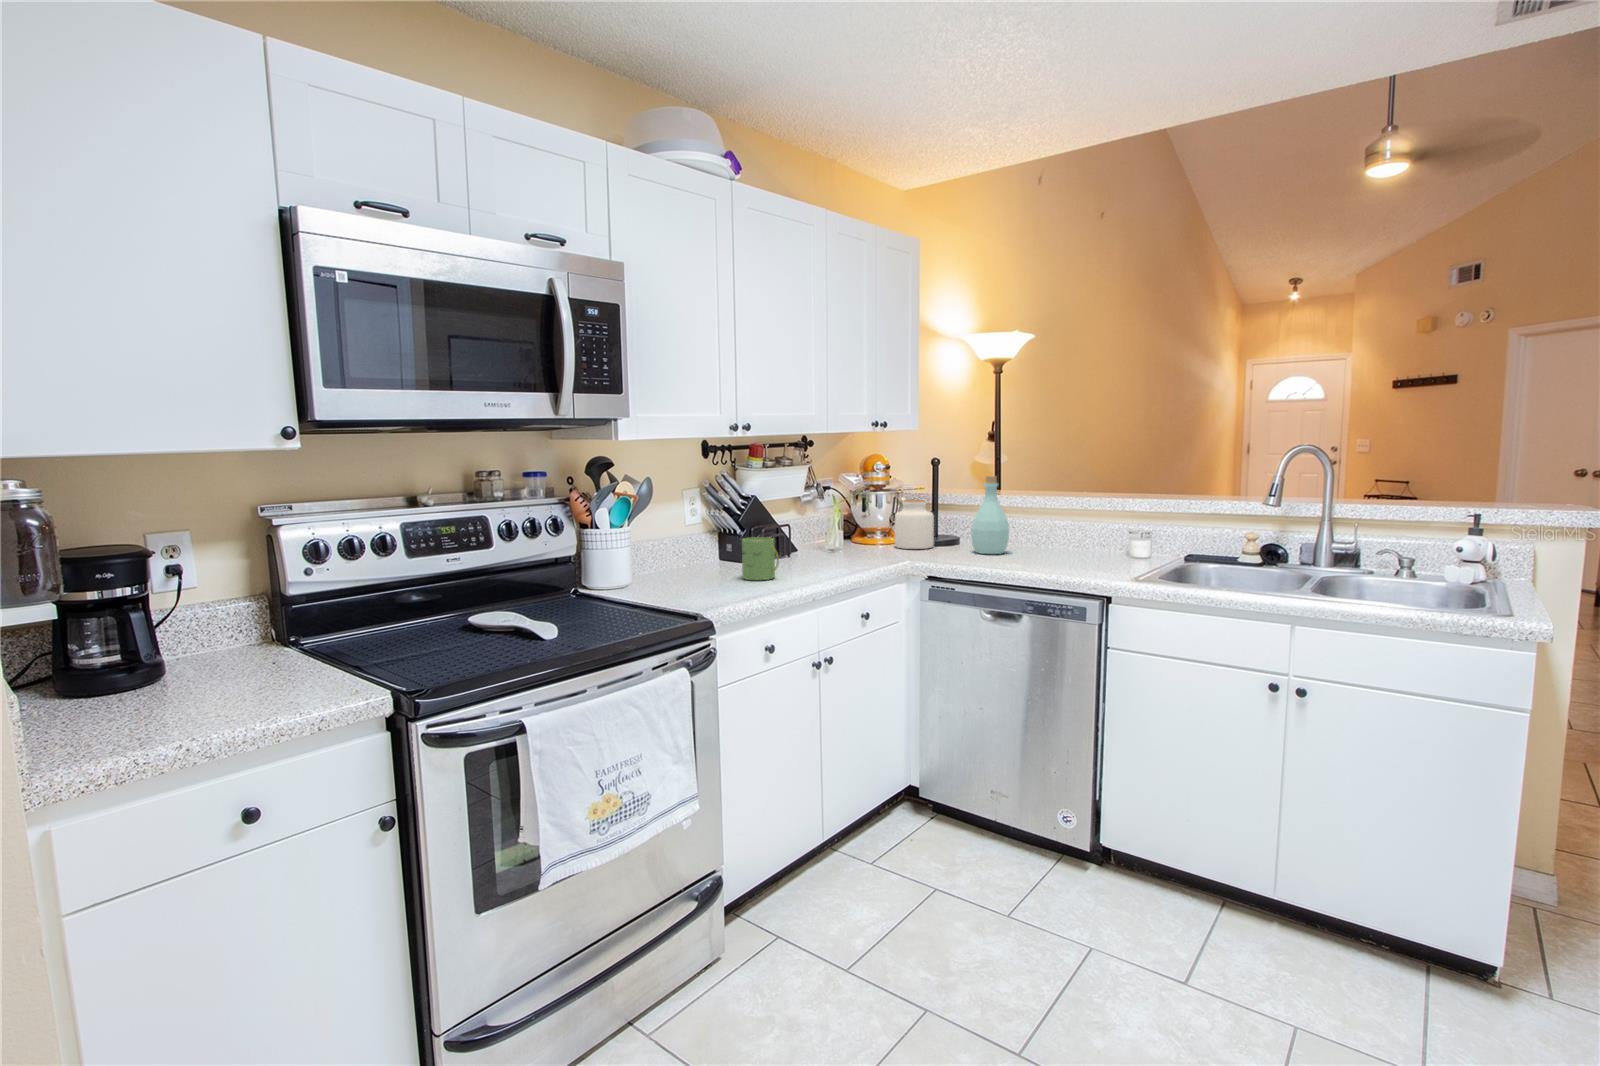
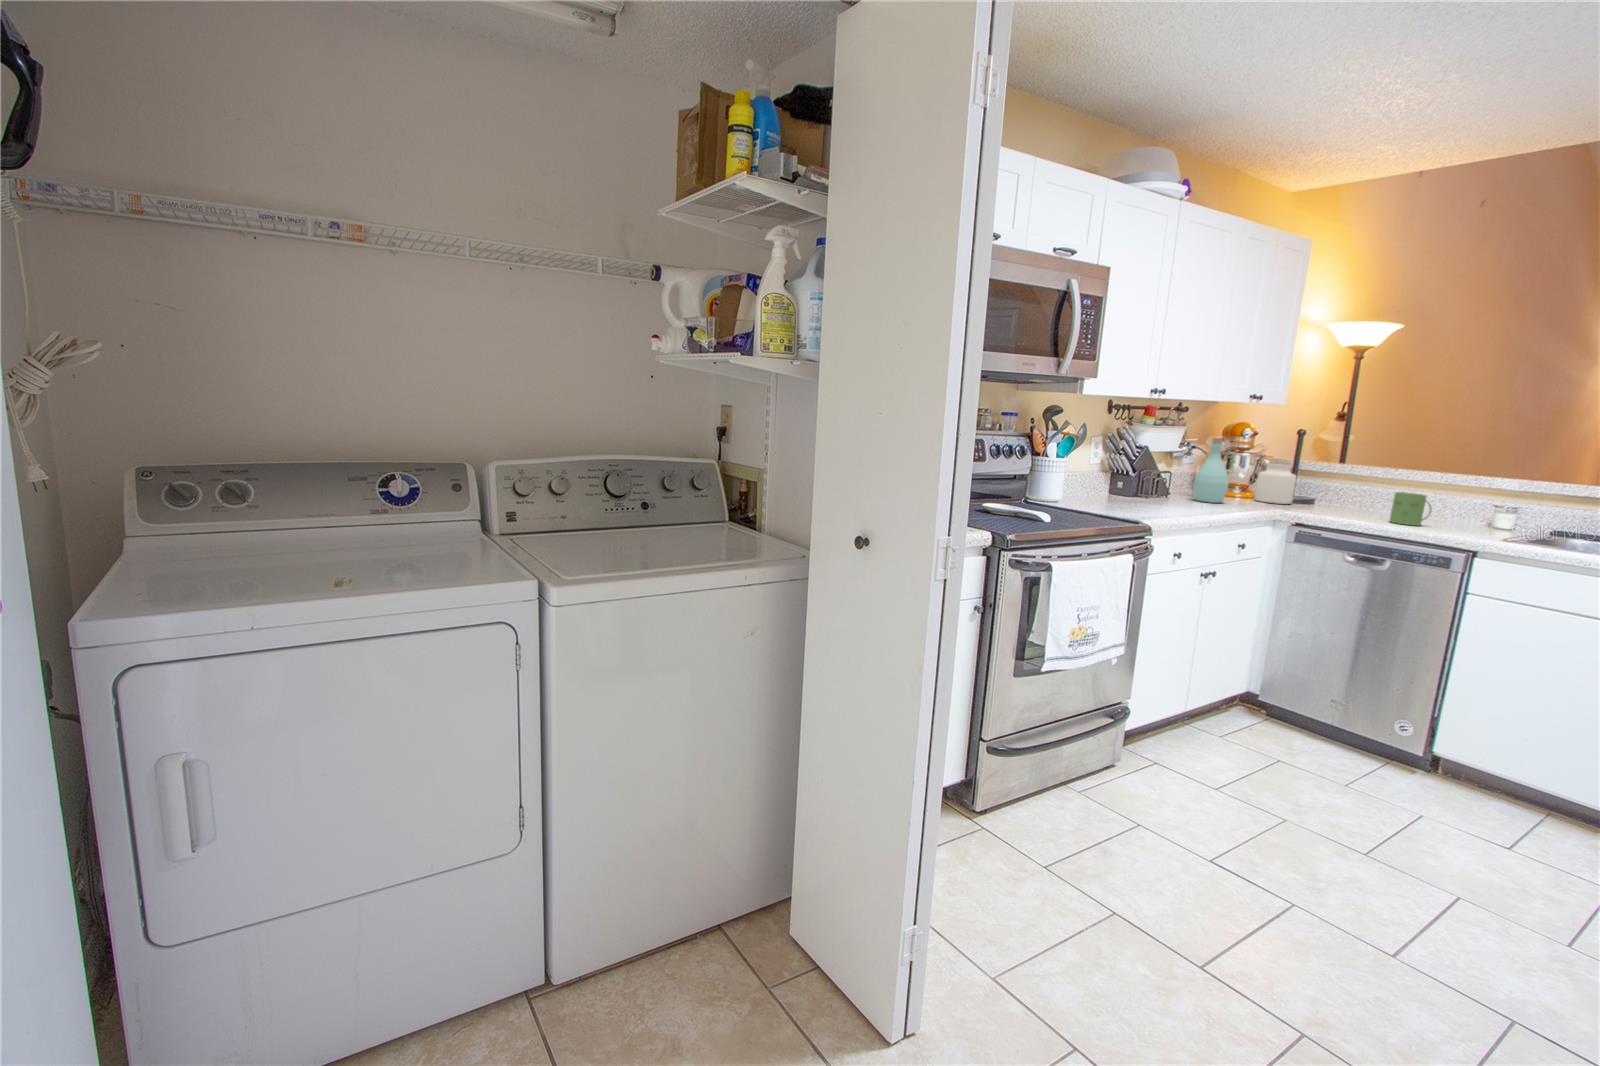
bottle: present [971,476,1009,554] -> present [1193,438,1229,503]
mug: present [742,537,779,580] -> present [1390,492,1432,526]

